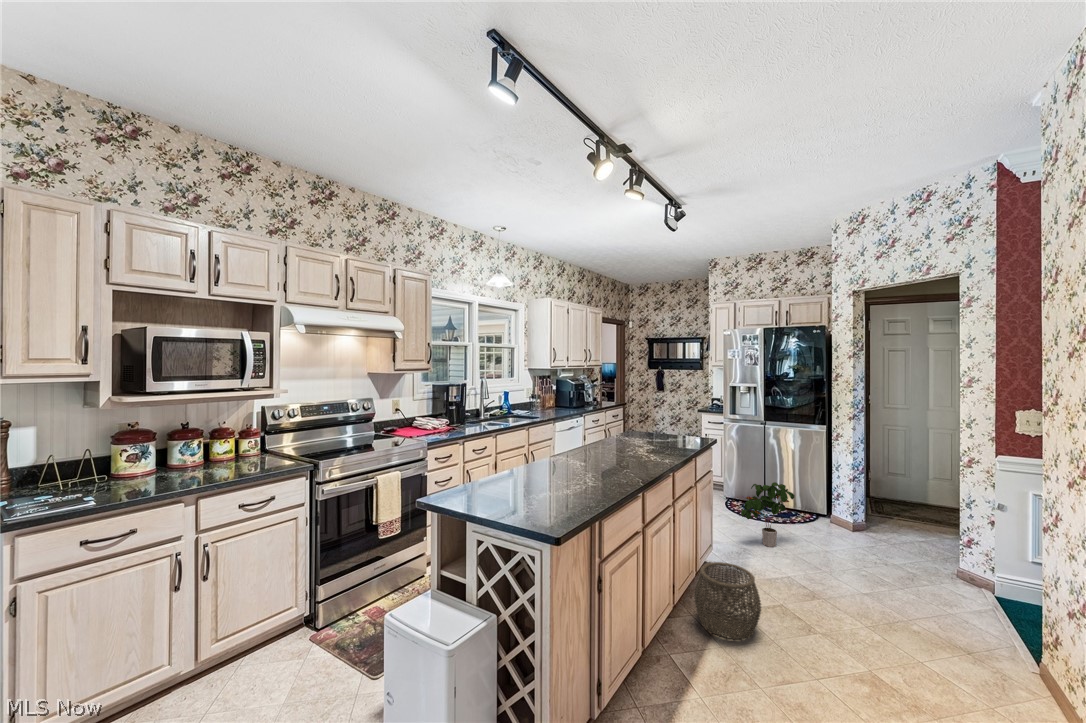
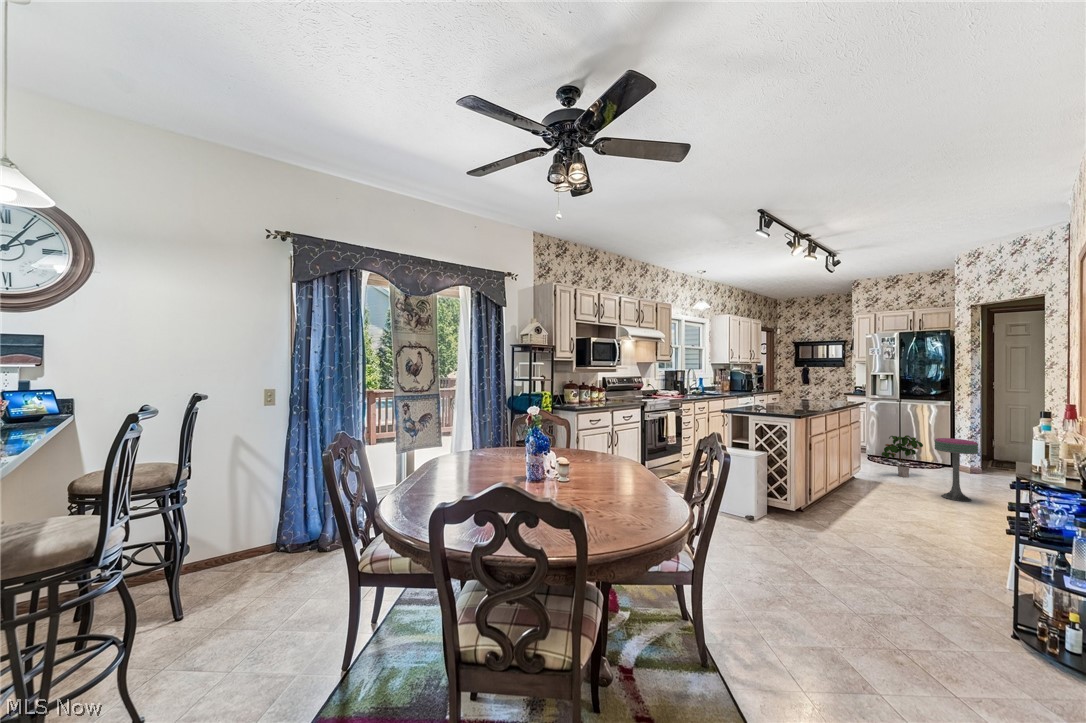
bar stool: none [817,503,882,617] -> present [935,438,978,501]
woven basket: present [694,562,761,640] -> none [852,466,896,502]

